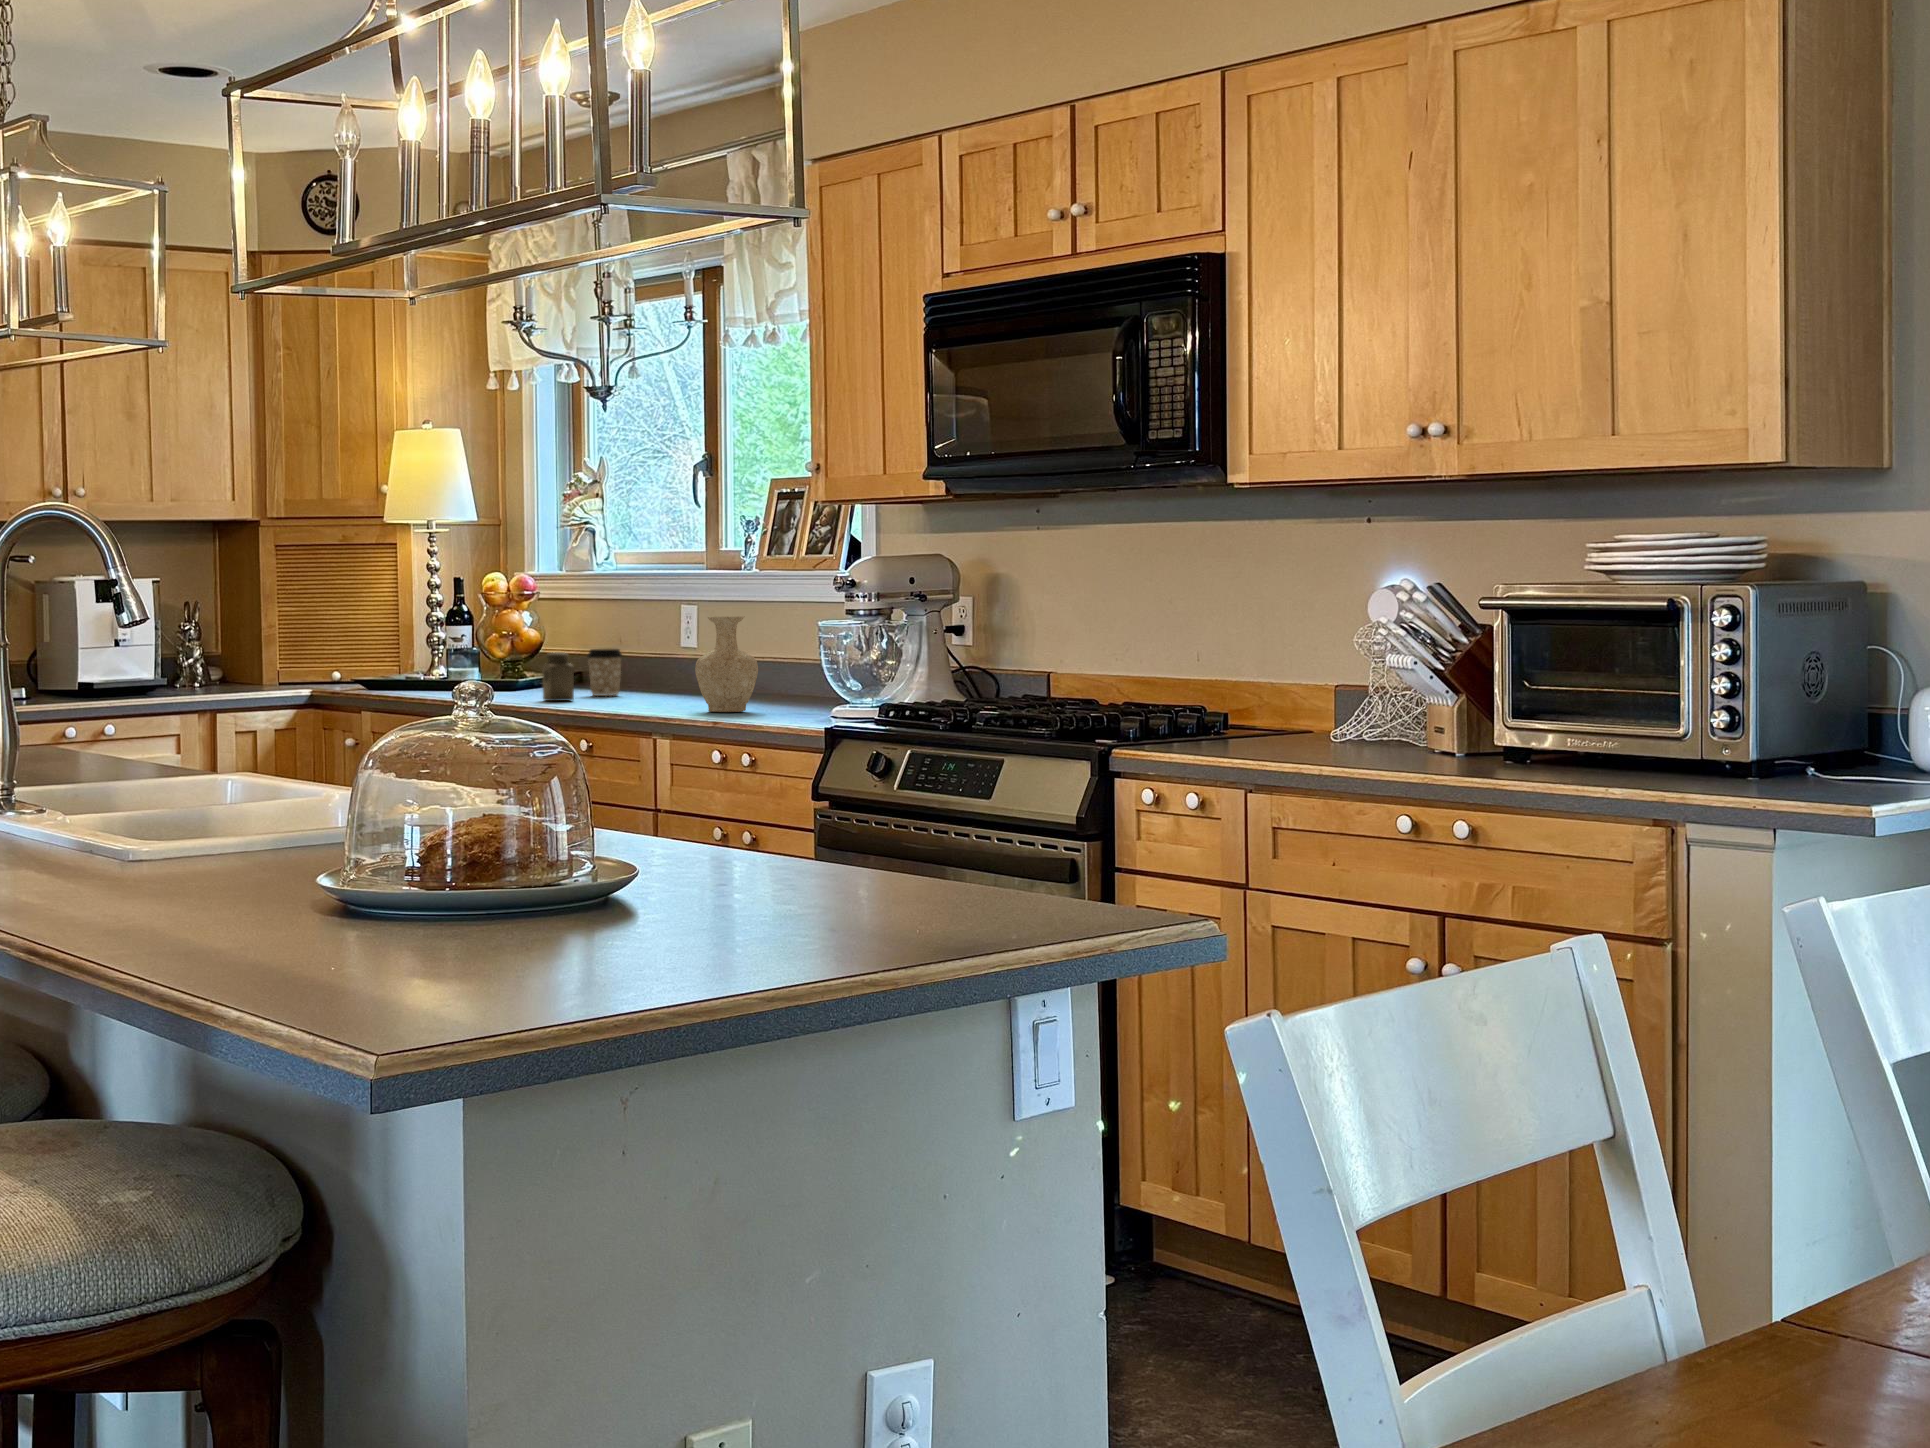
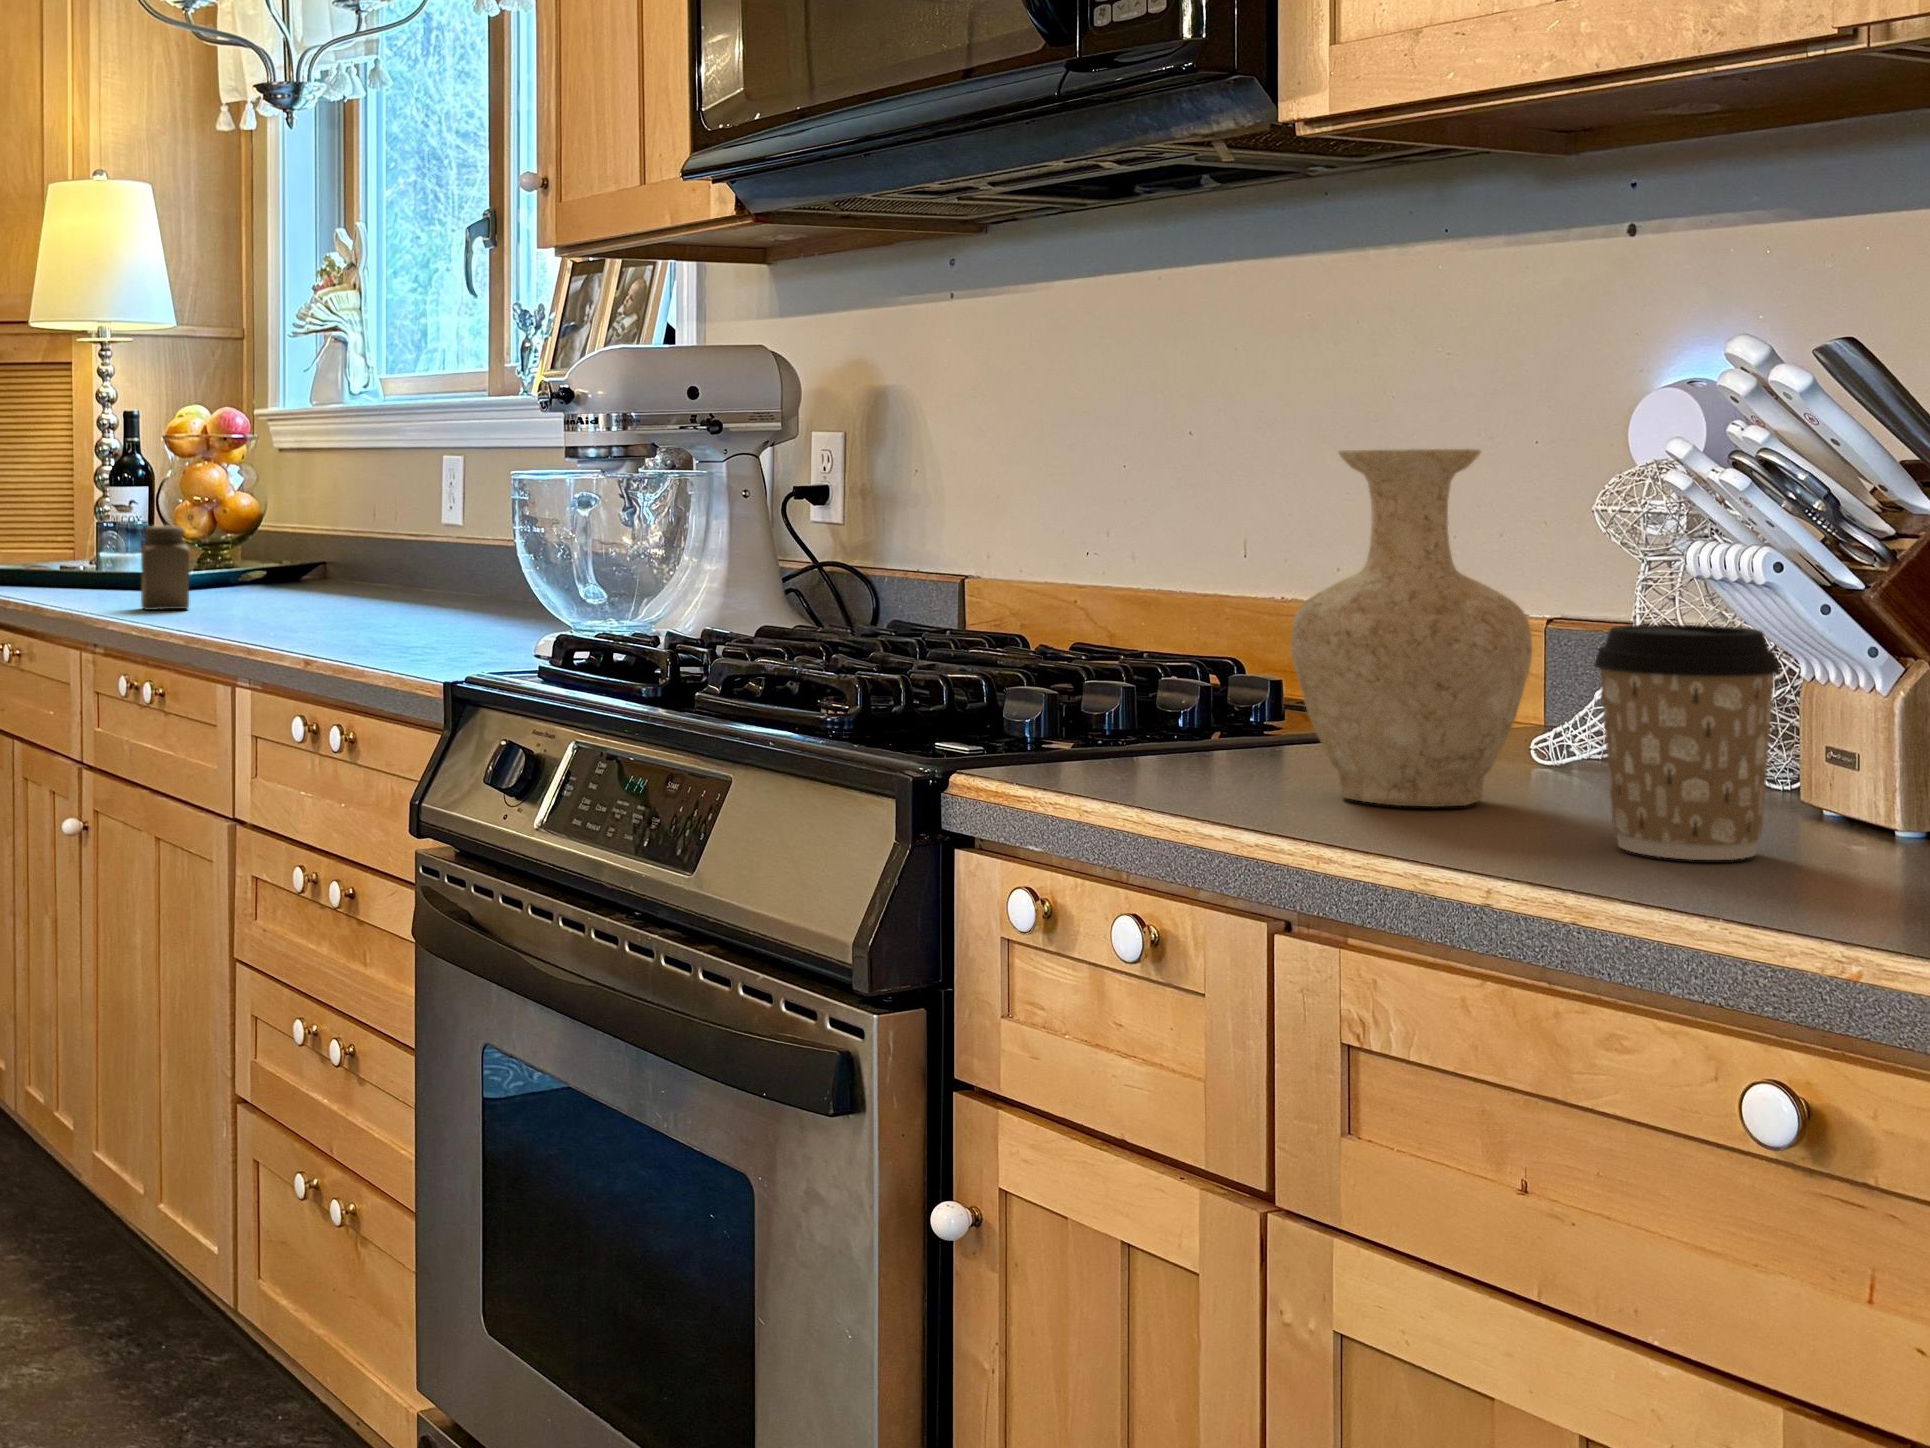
vase: present [695,616,758,712] -> present [1291,449,1532,807]
coffee cup: present [587,649,622,696] -> present [1594,625,1780,860]

